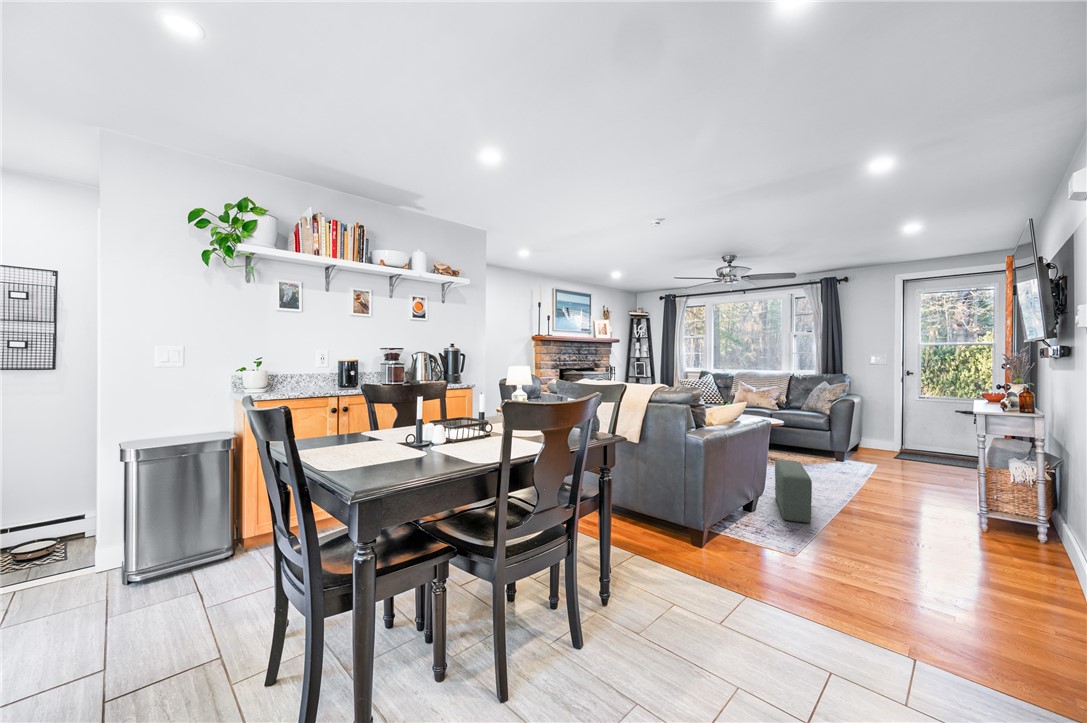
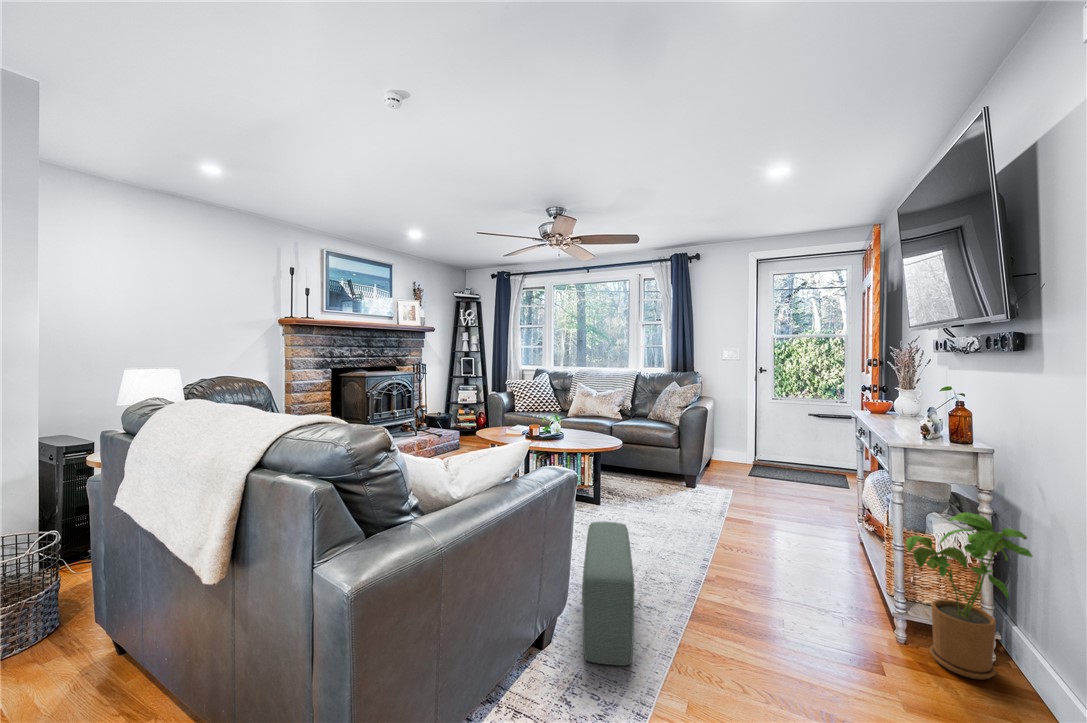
house plant: none [984,451,1058,545] -> present [906,513,1033,679]

